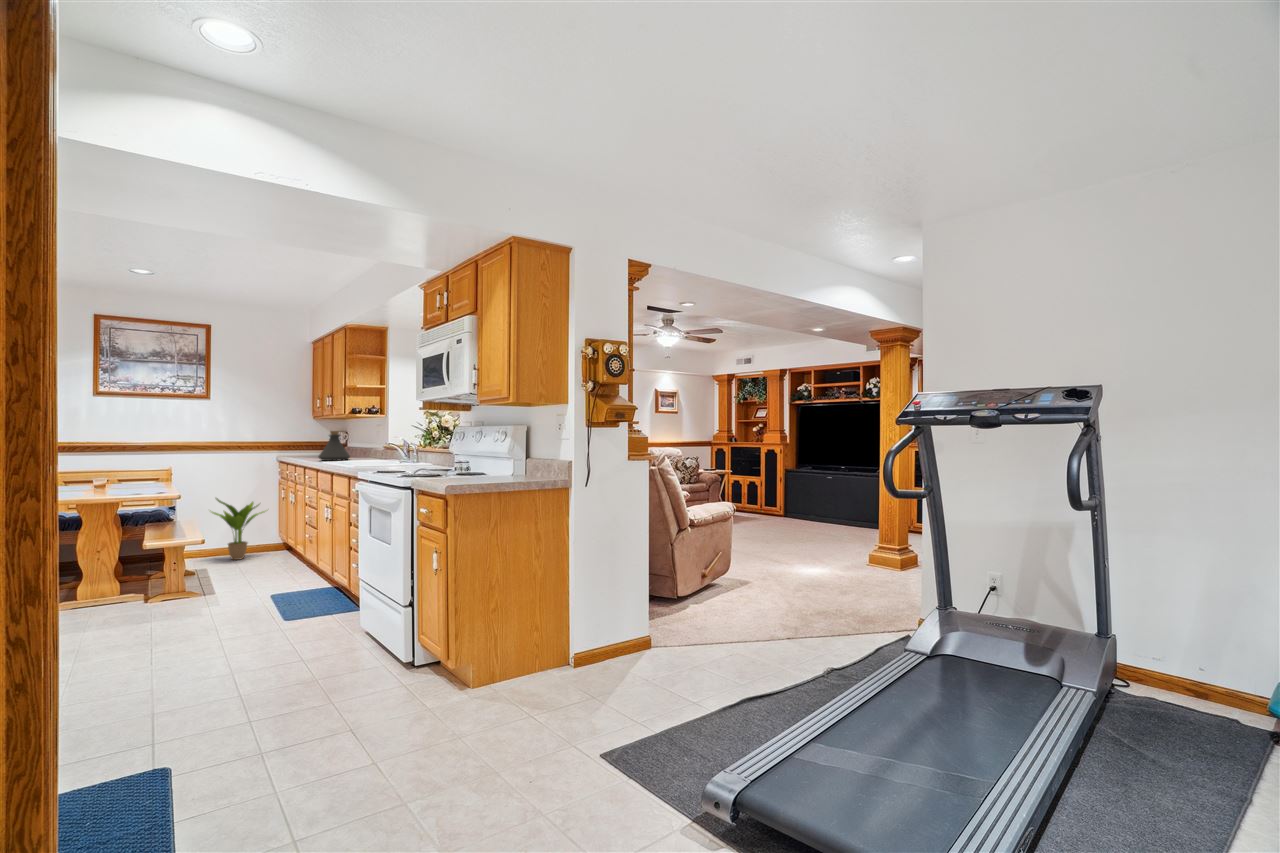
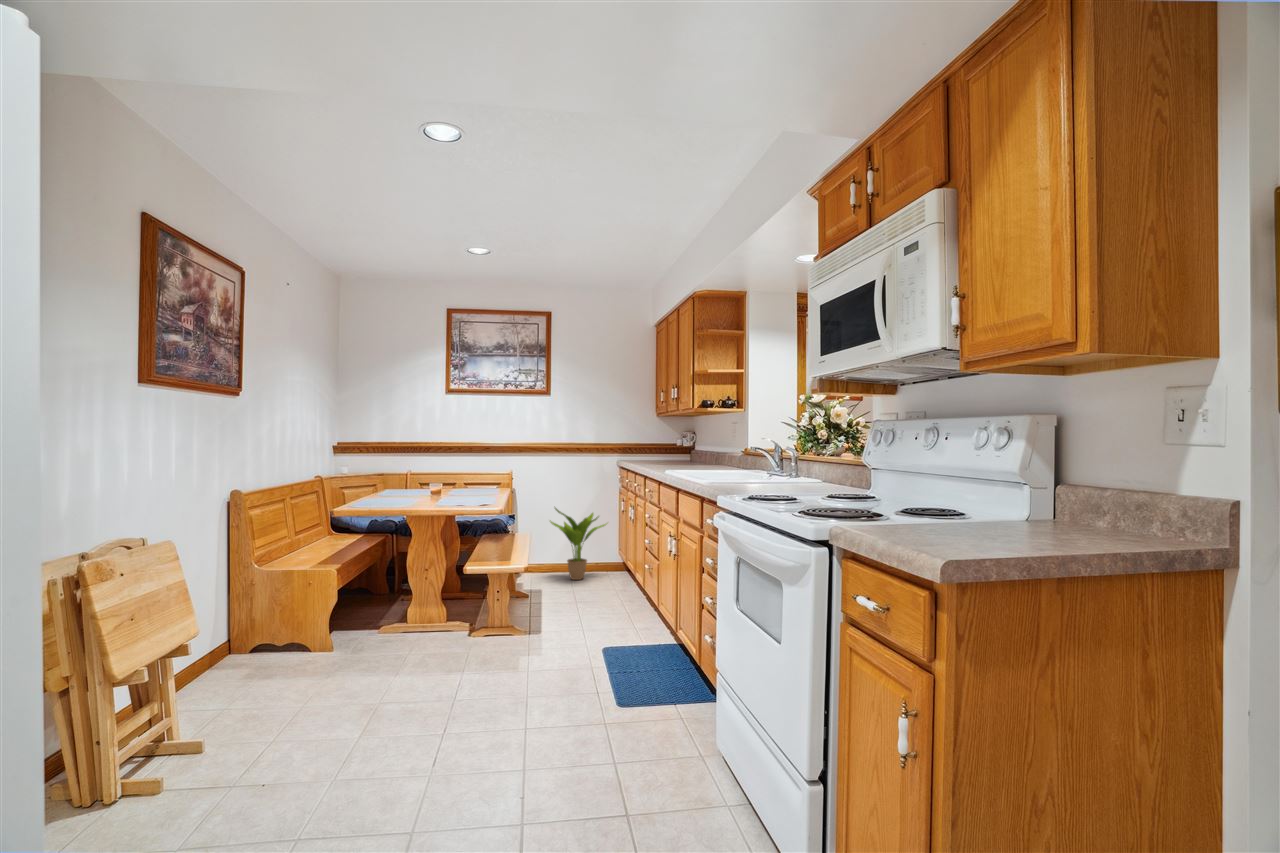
bottle: present [318,431,350,461] -> none [660,430,699,469]

